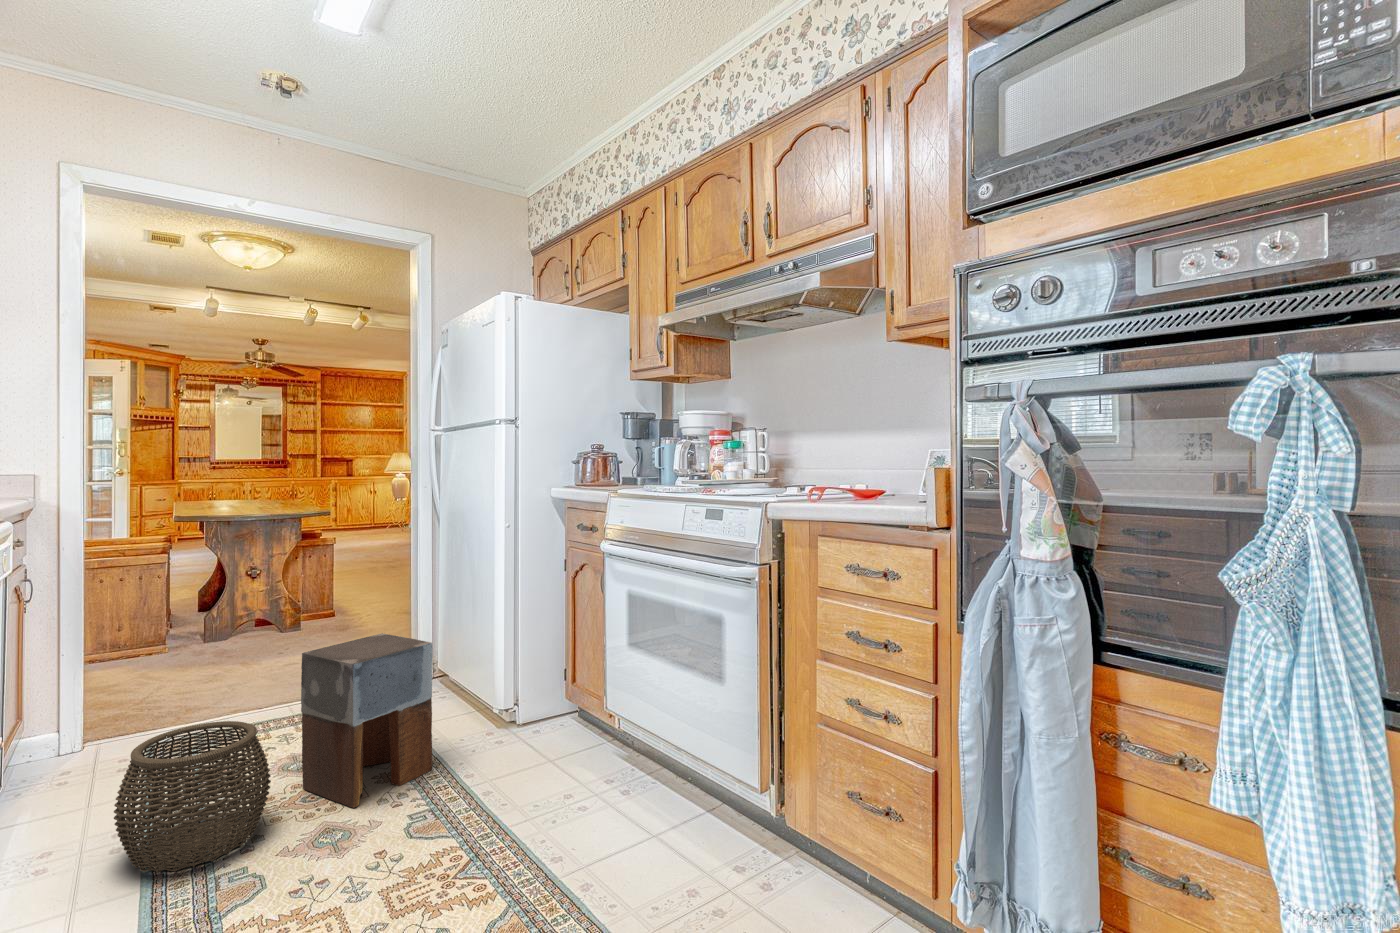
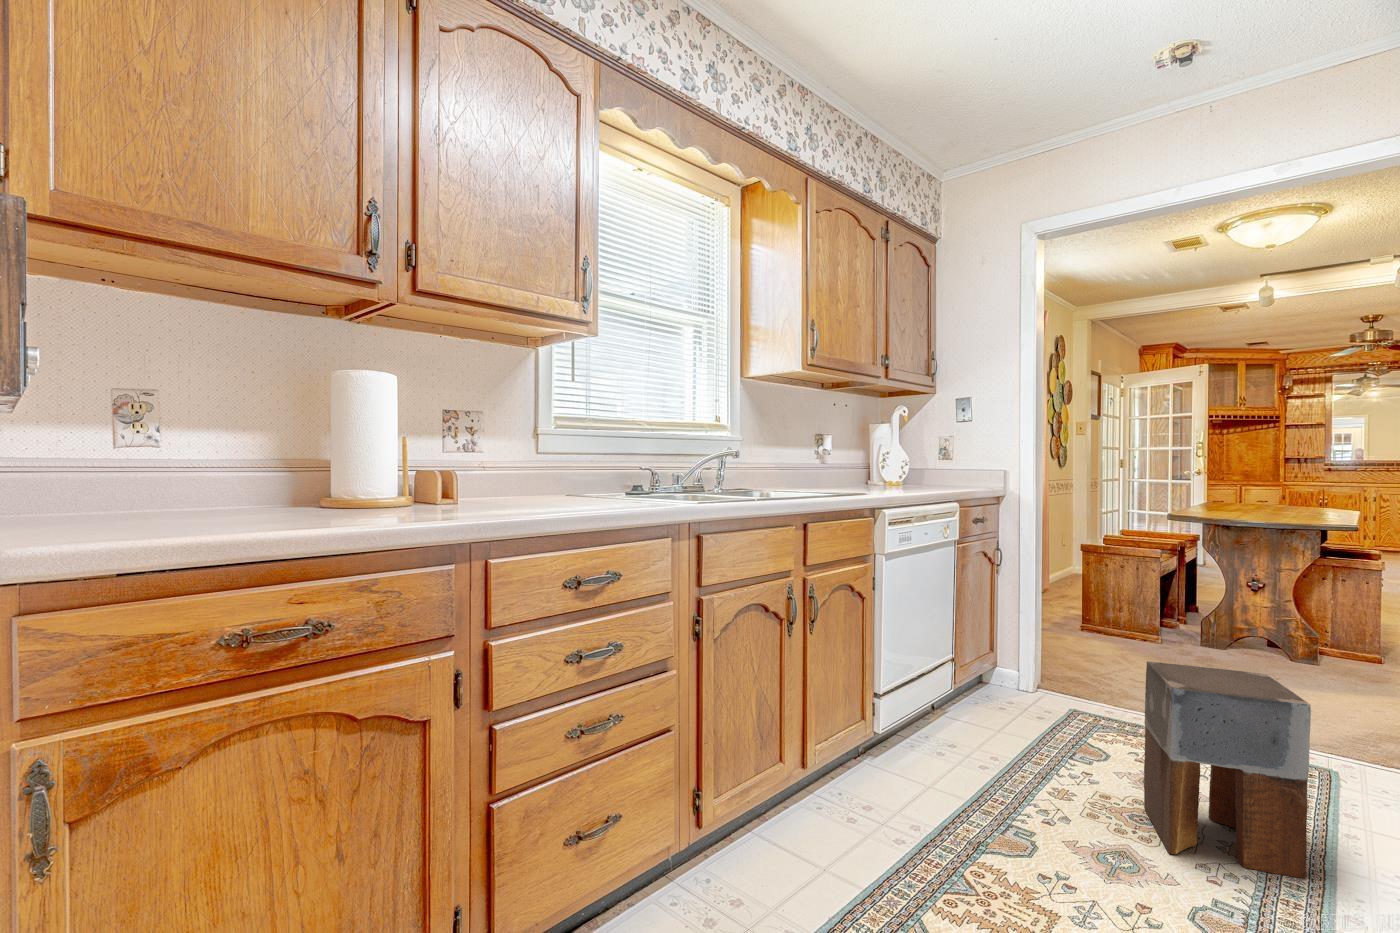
woven basket: present [114,721,271,873] -> none [968,688,1090,817]

